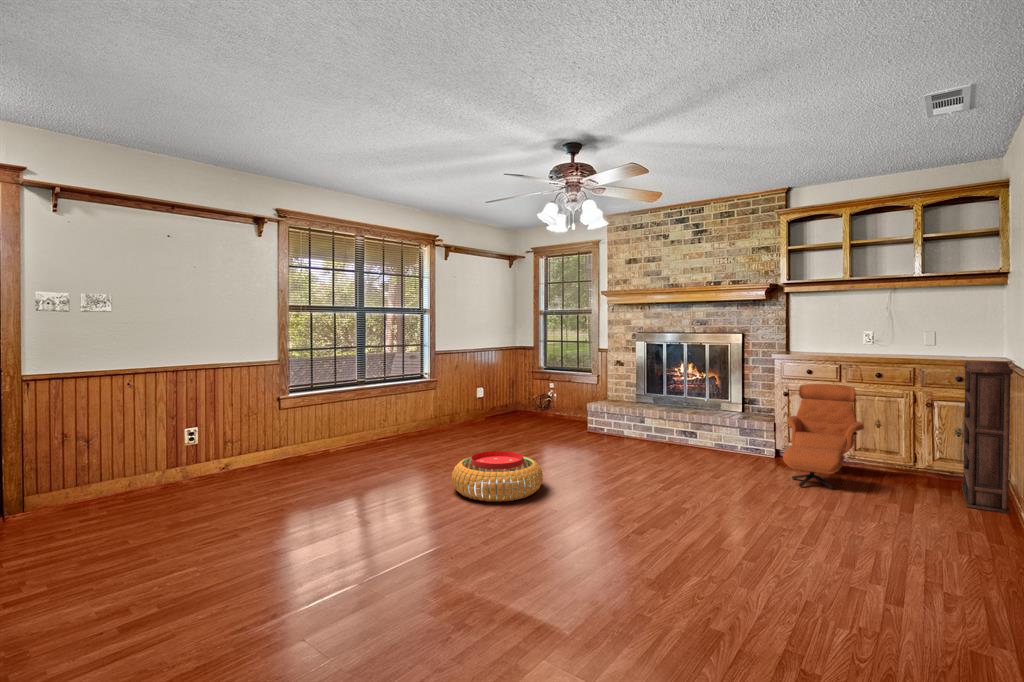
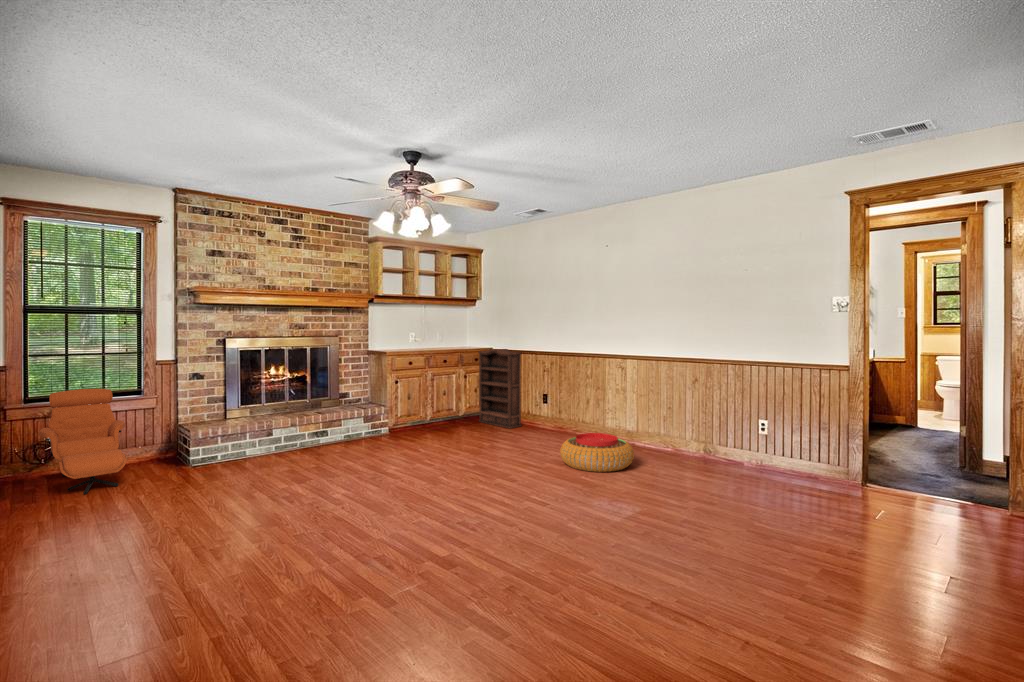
armchair: present [783,384,864,489] -> present [39,389,126,494]
pouf: present [452,451,543,502] -> present [560,433,634,472]

